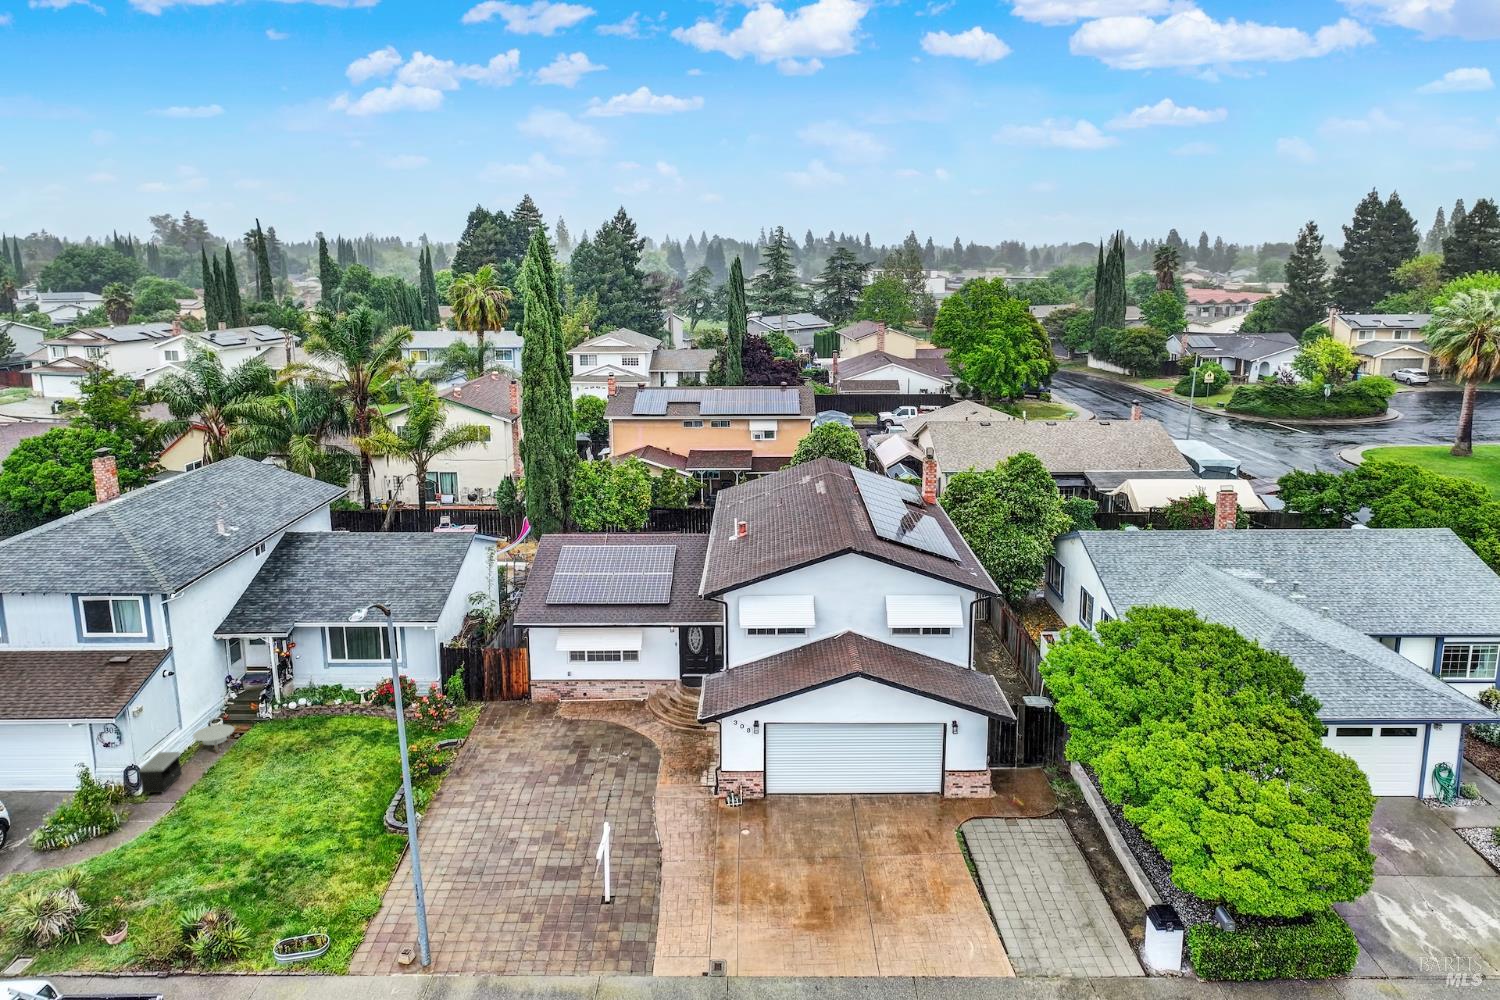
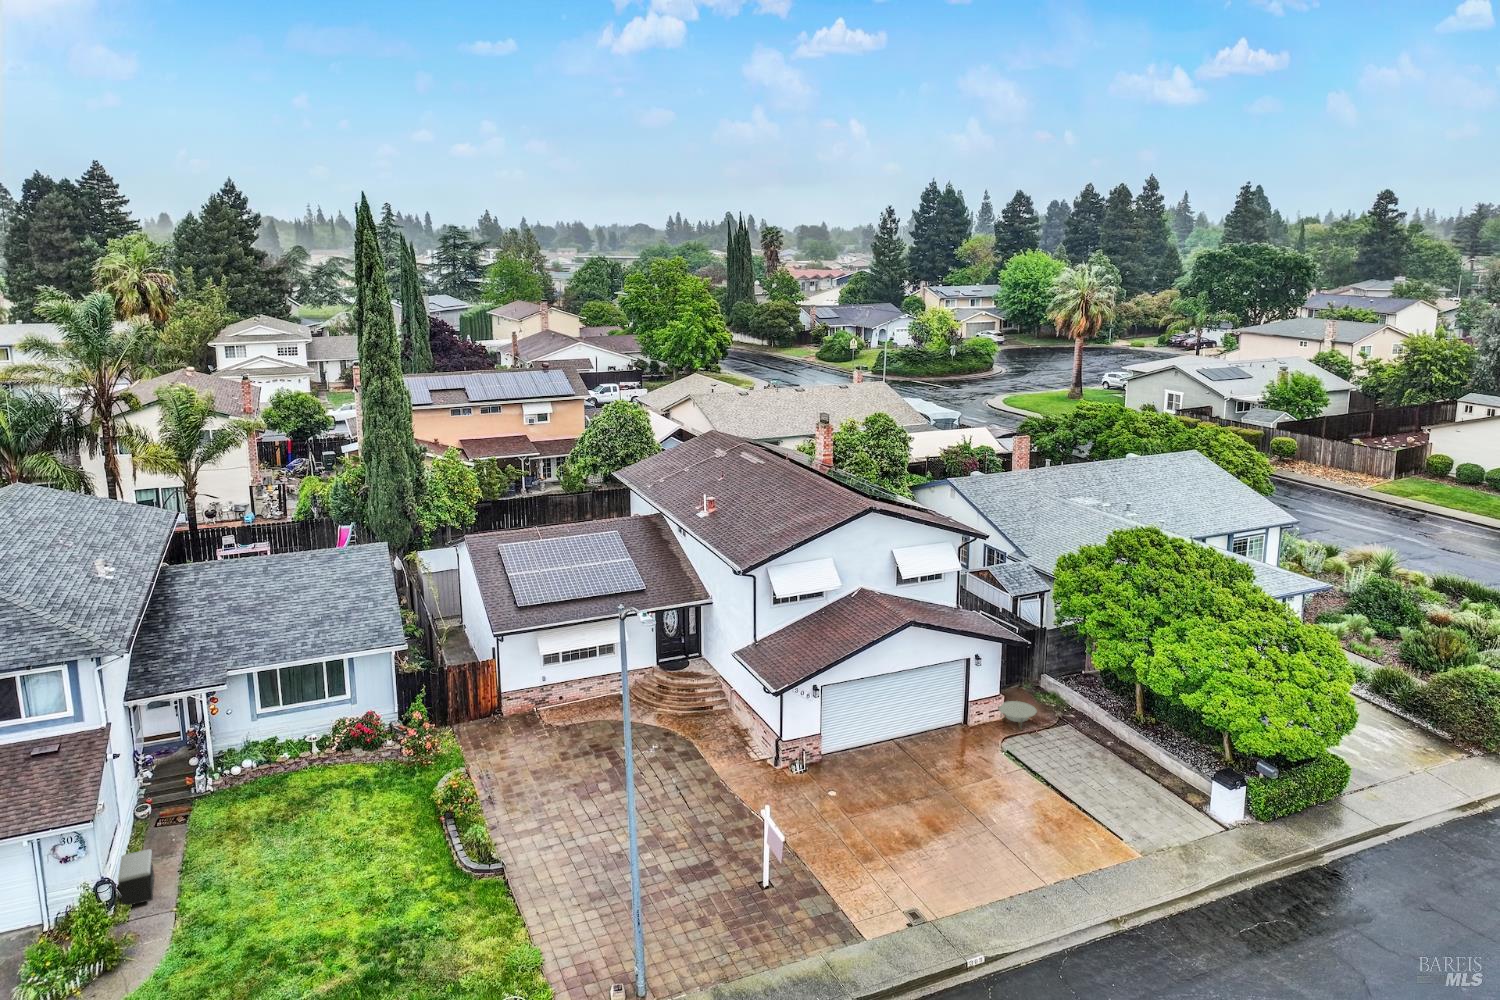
round table: present [193,724,234,753] -> present [998,701,1037,731]

